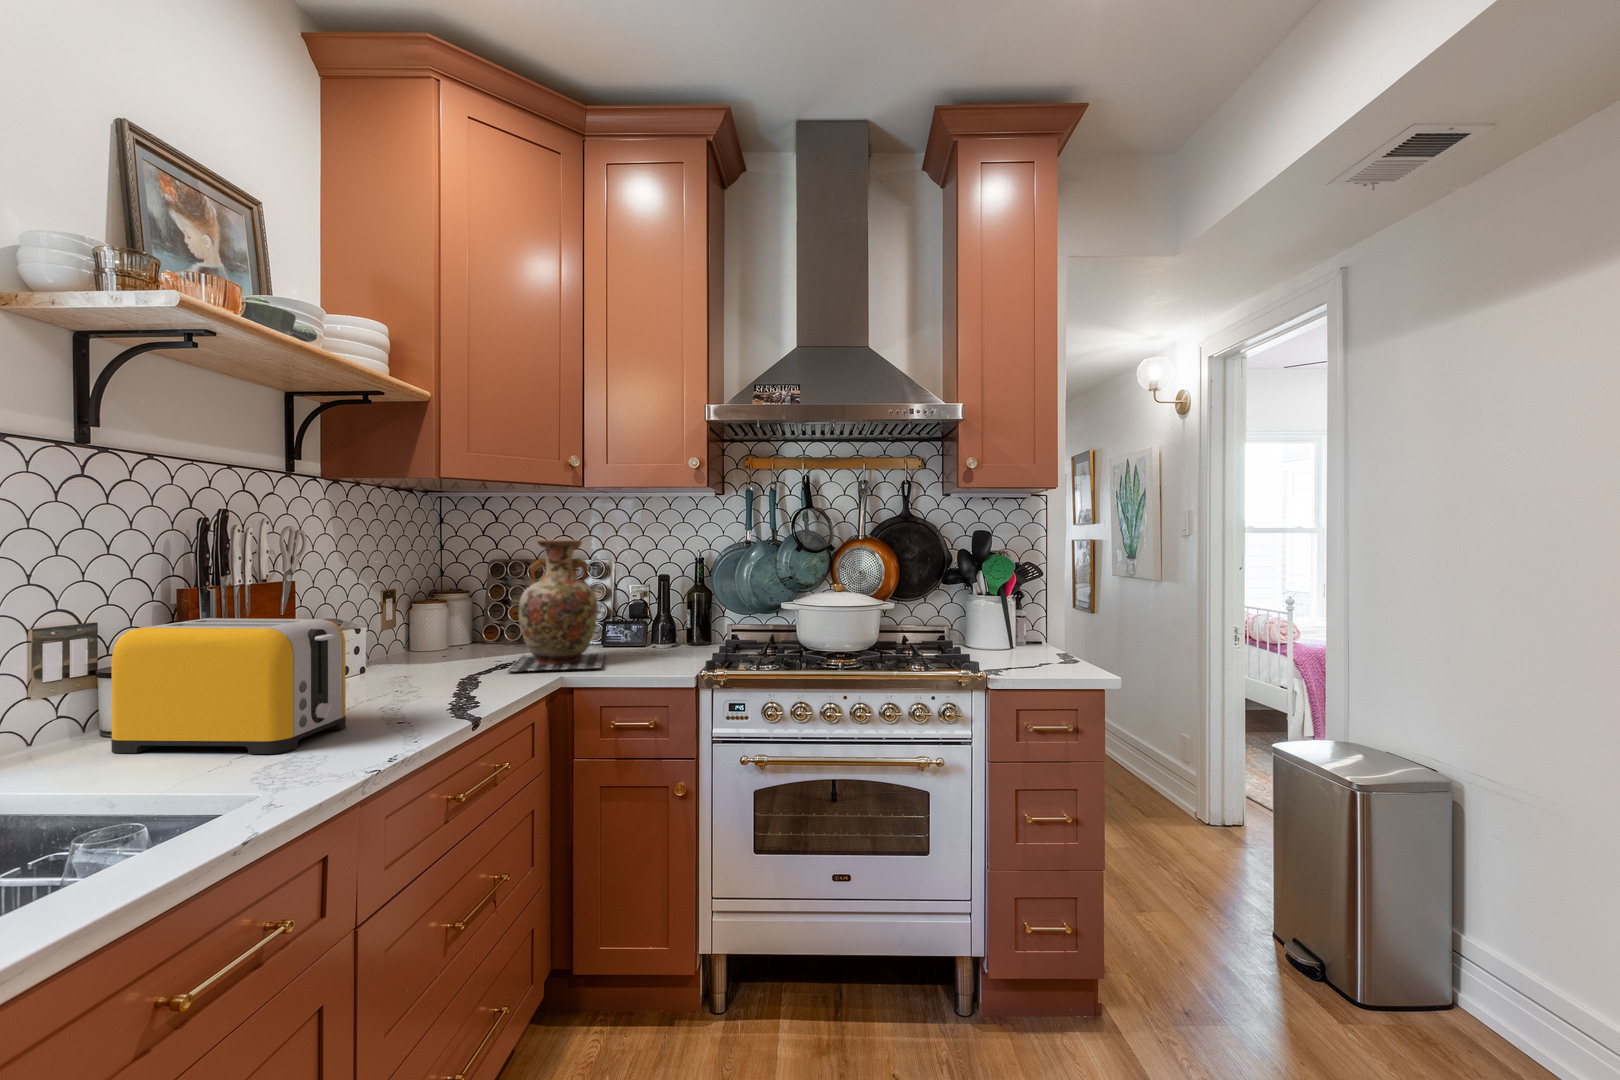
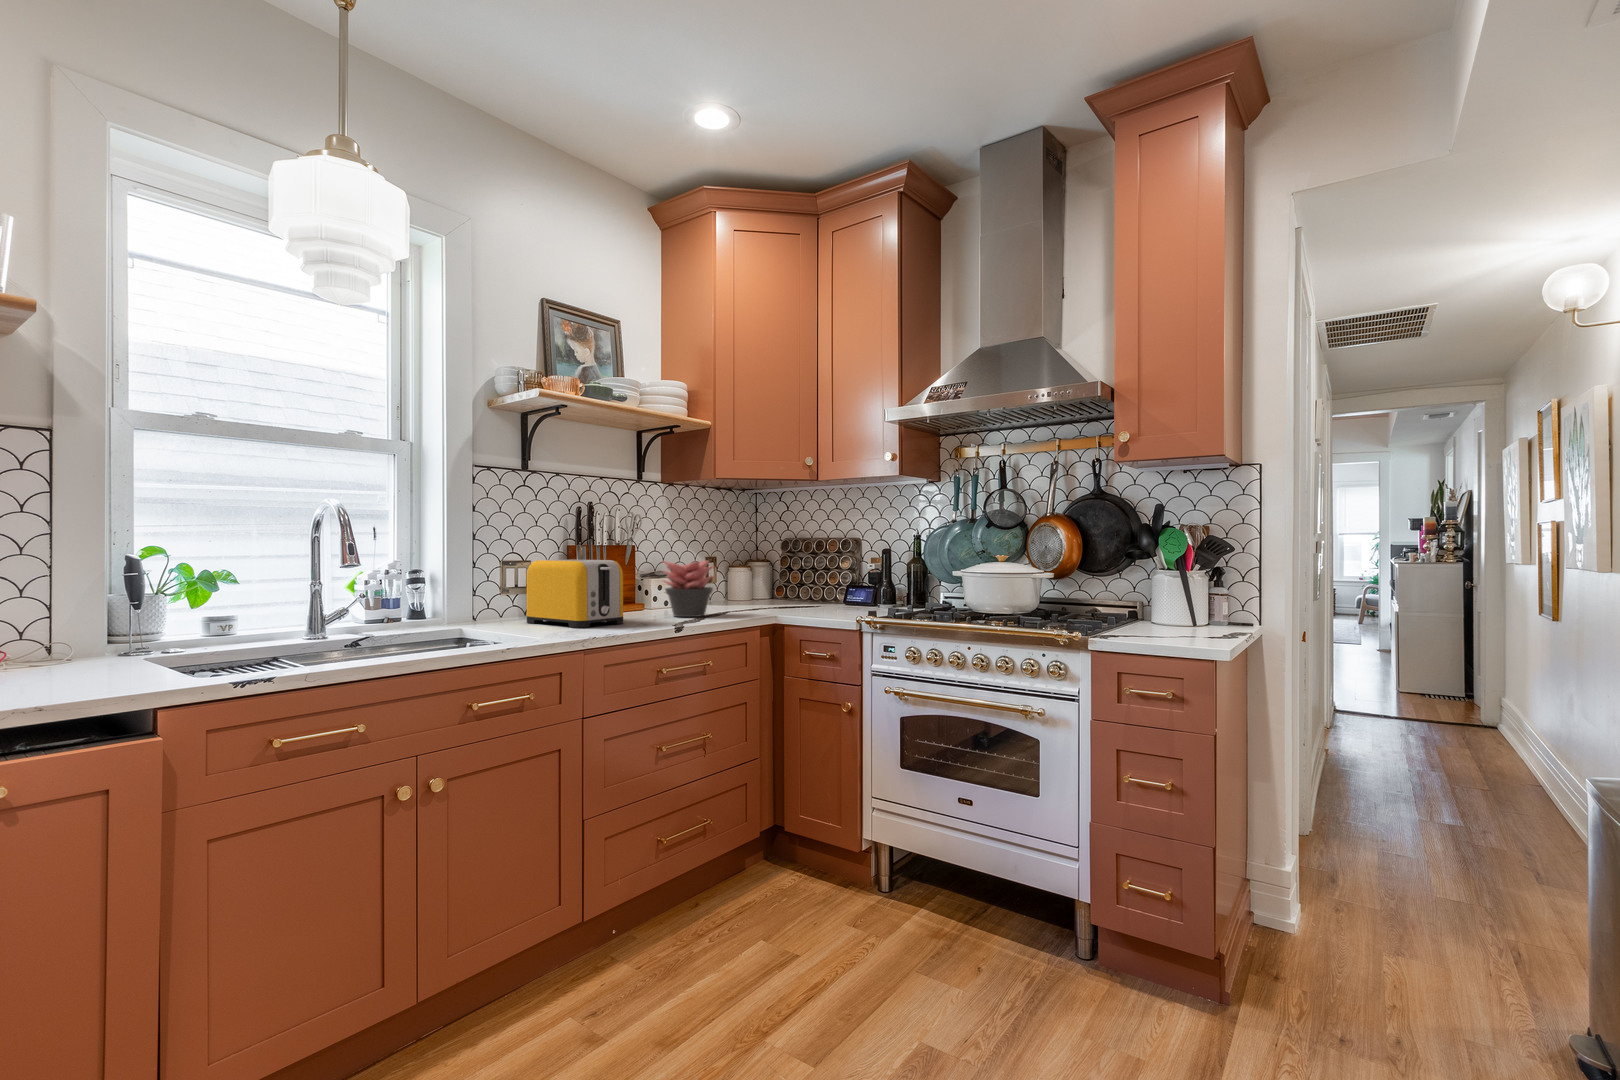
vase: present [507,540,605,672] -> none [747,520,832,614]
succulent plant: none [377,602,474,696] -> present [663,560,714,617]

